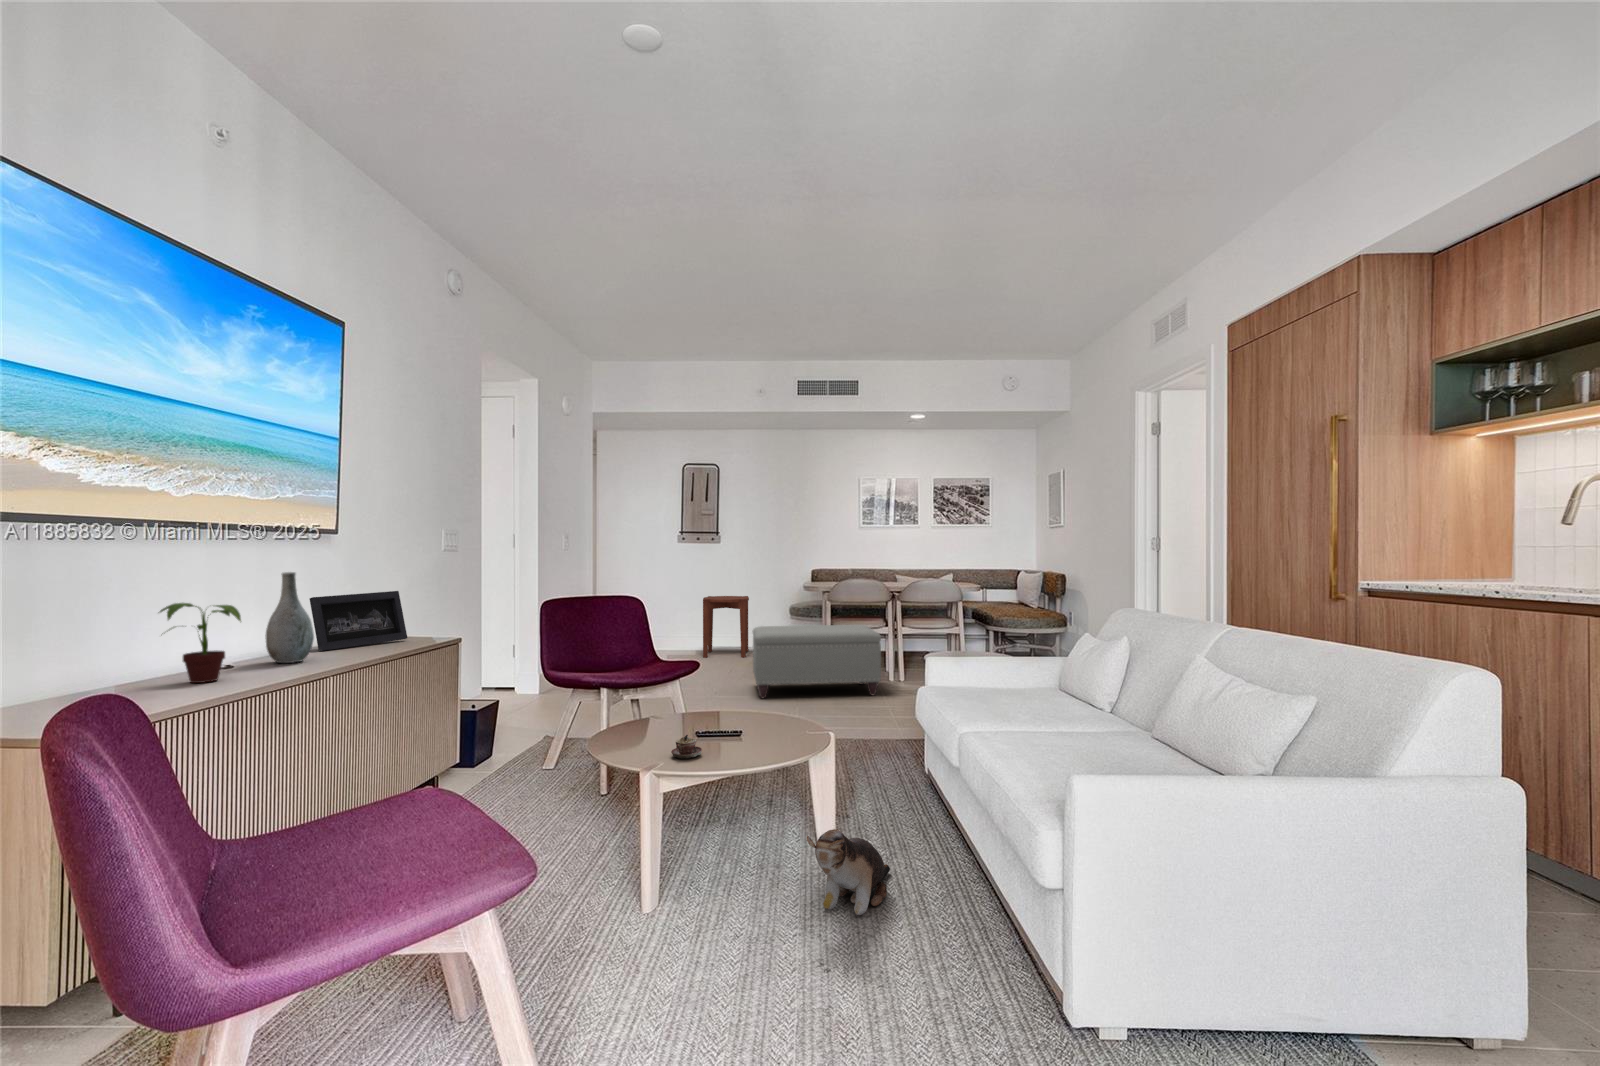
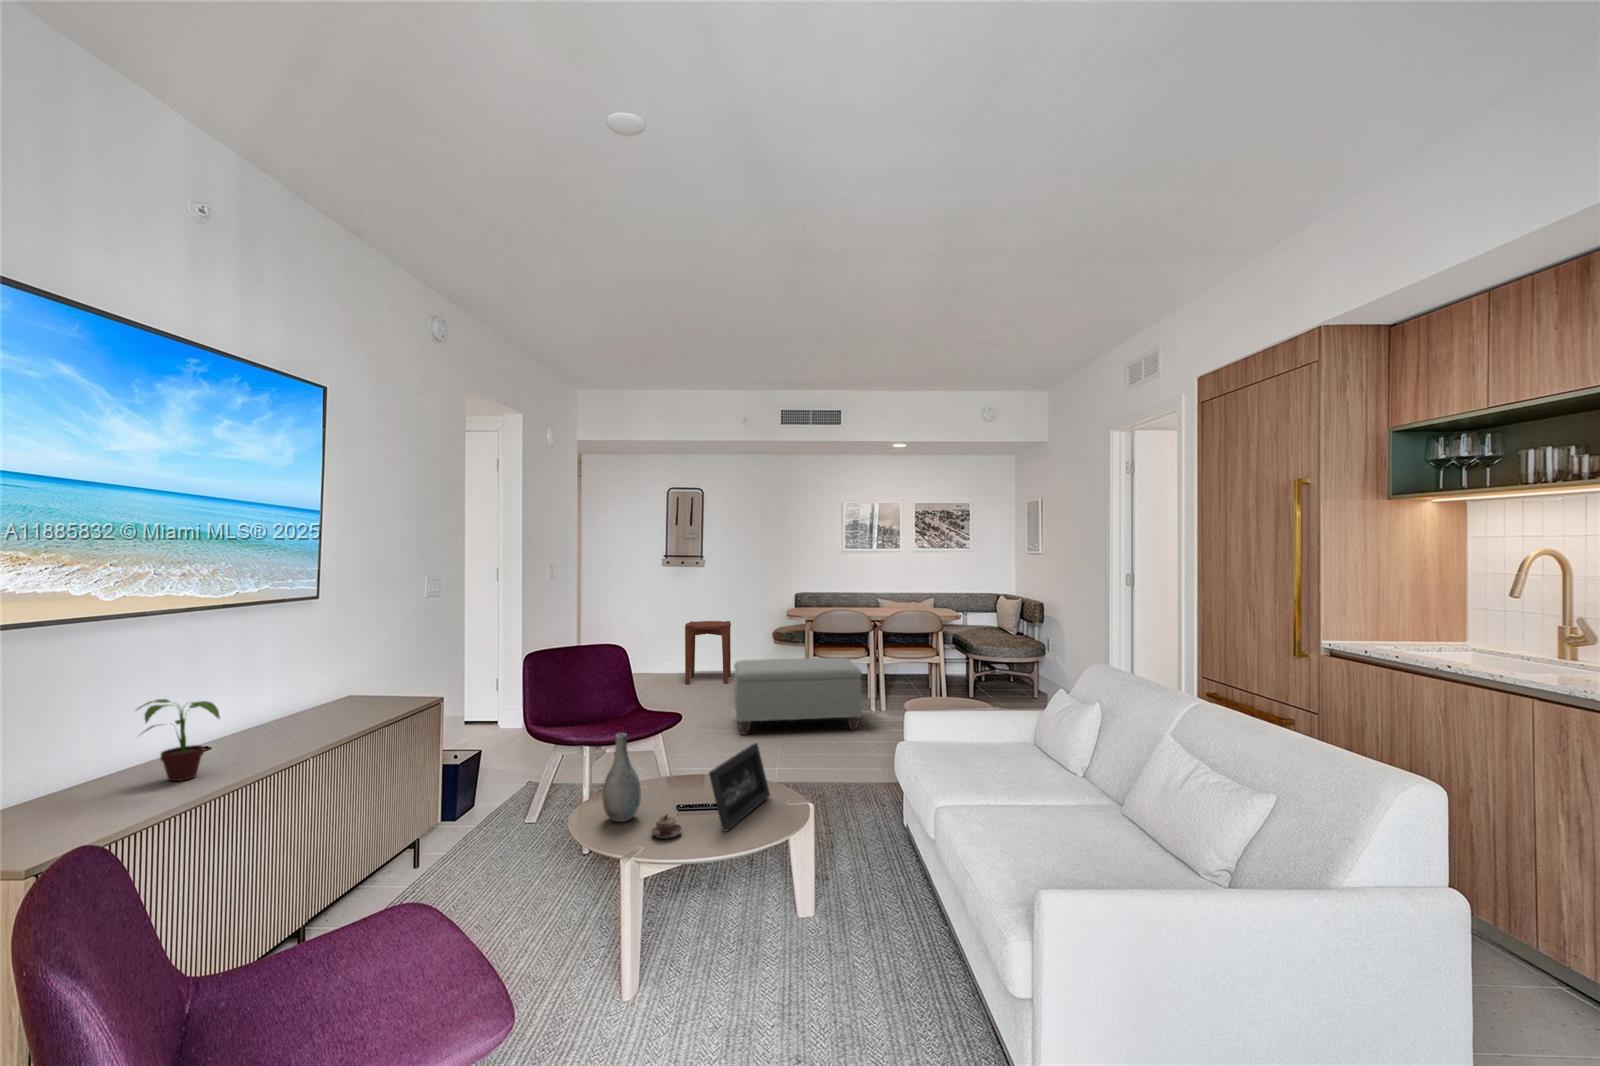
vase: present [265,572,314,663] -> present [603,733,641,822]
picture frame: present [310,591,407,651] -> present [709,743,770,832]
plush toy: present [807,829,890,915] -> none [784,916,867,1001]

